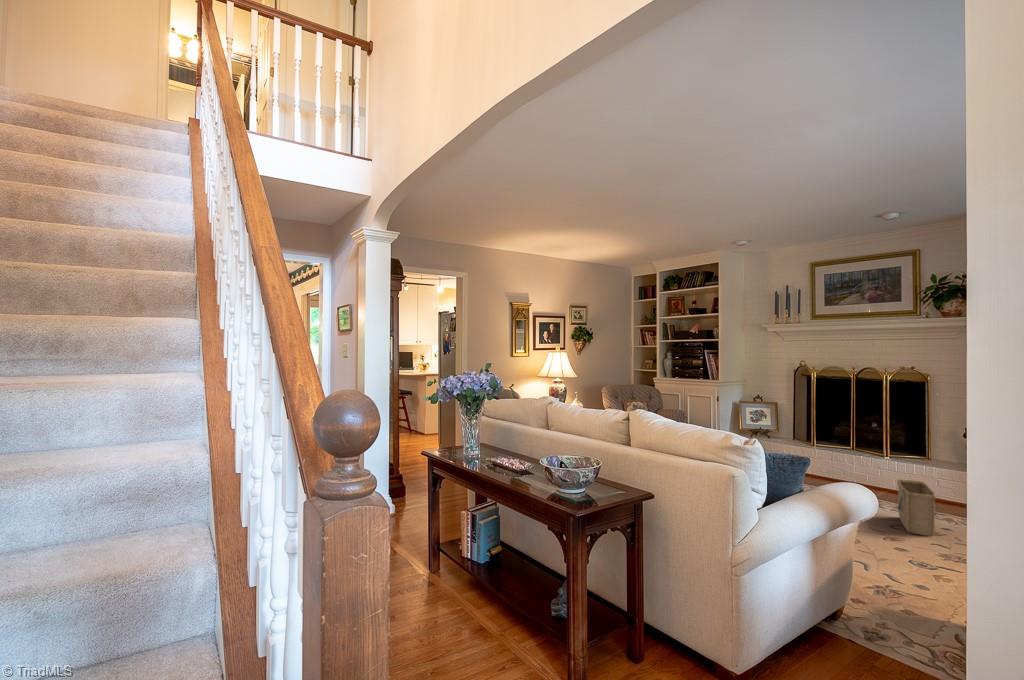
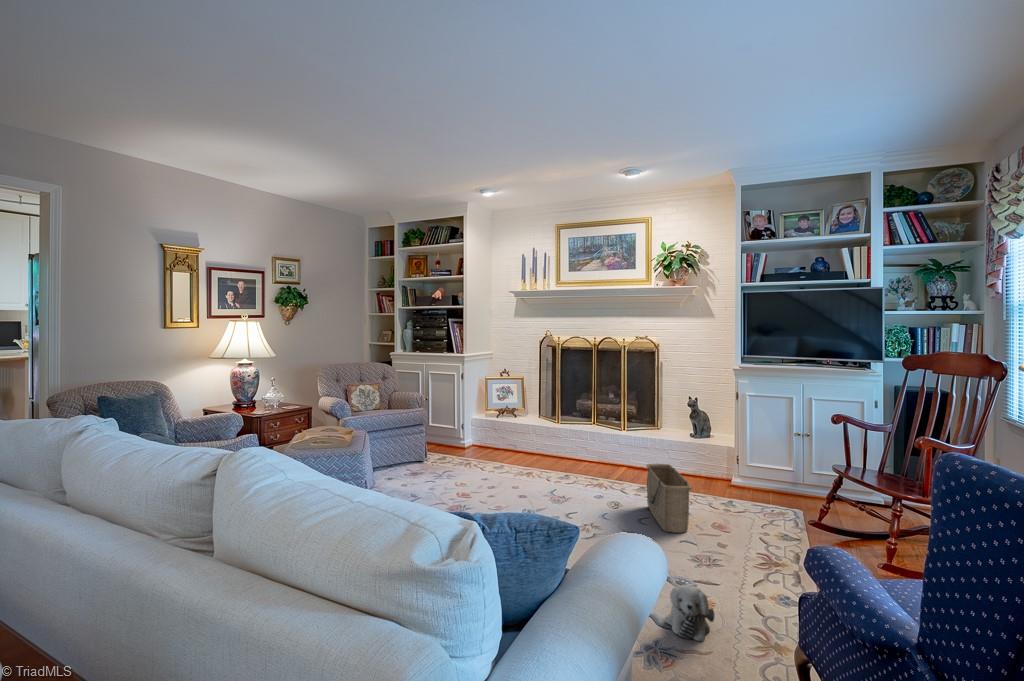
plush toy: none [884,543,925,583] -> present [665,585,714,641]

